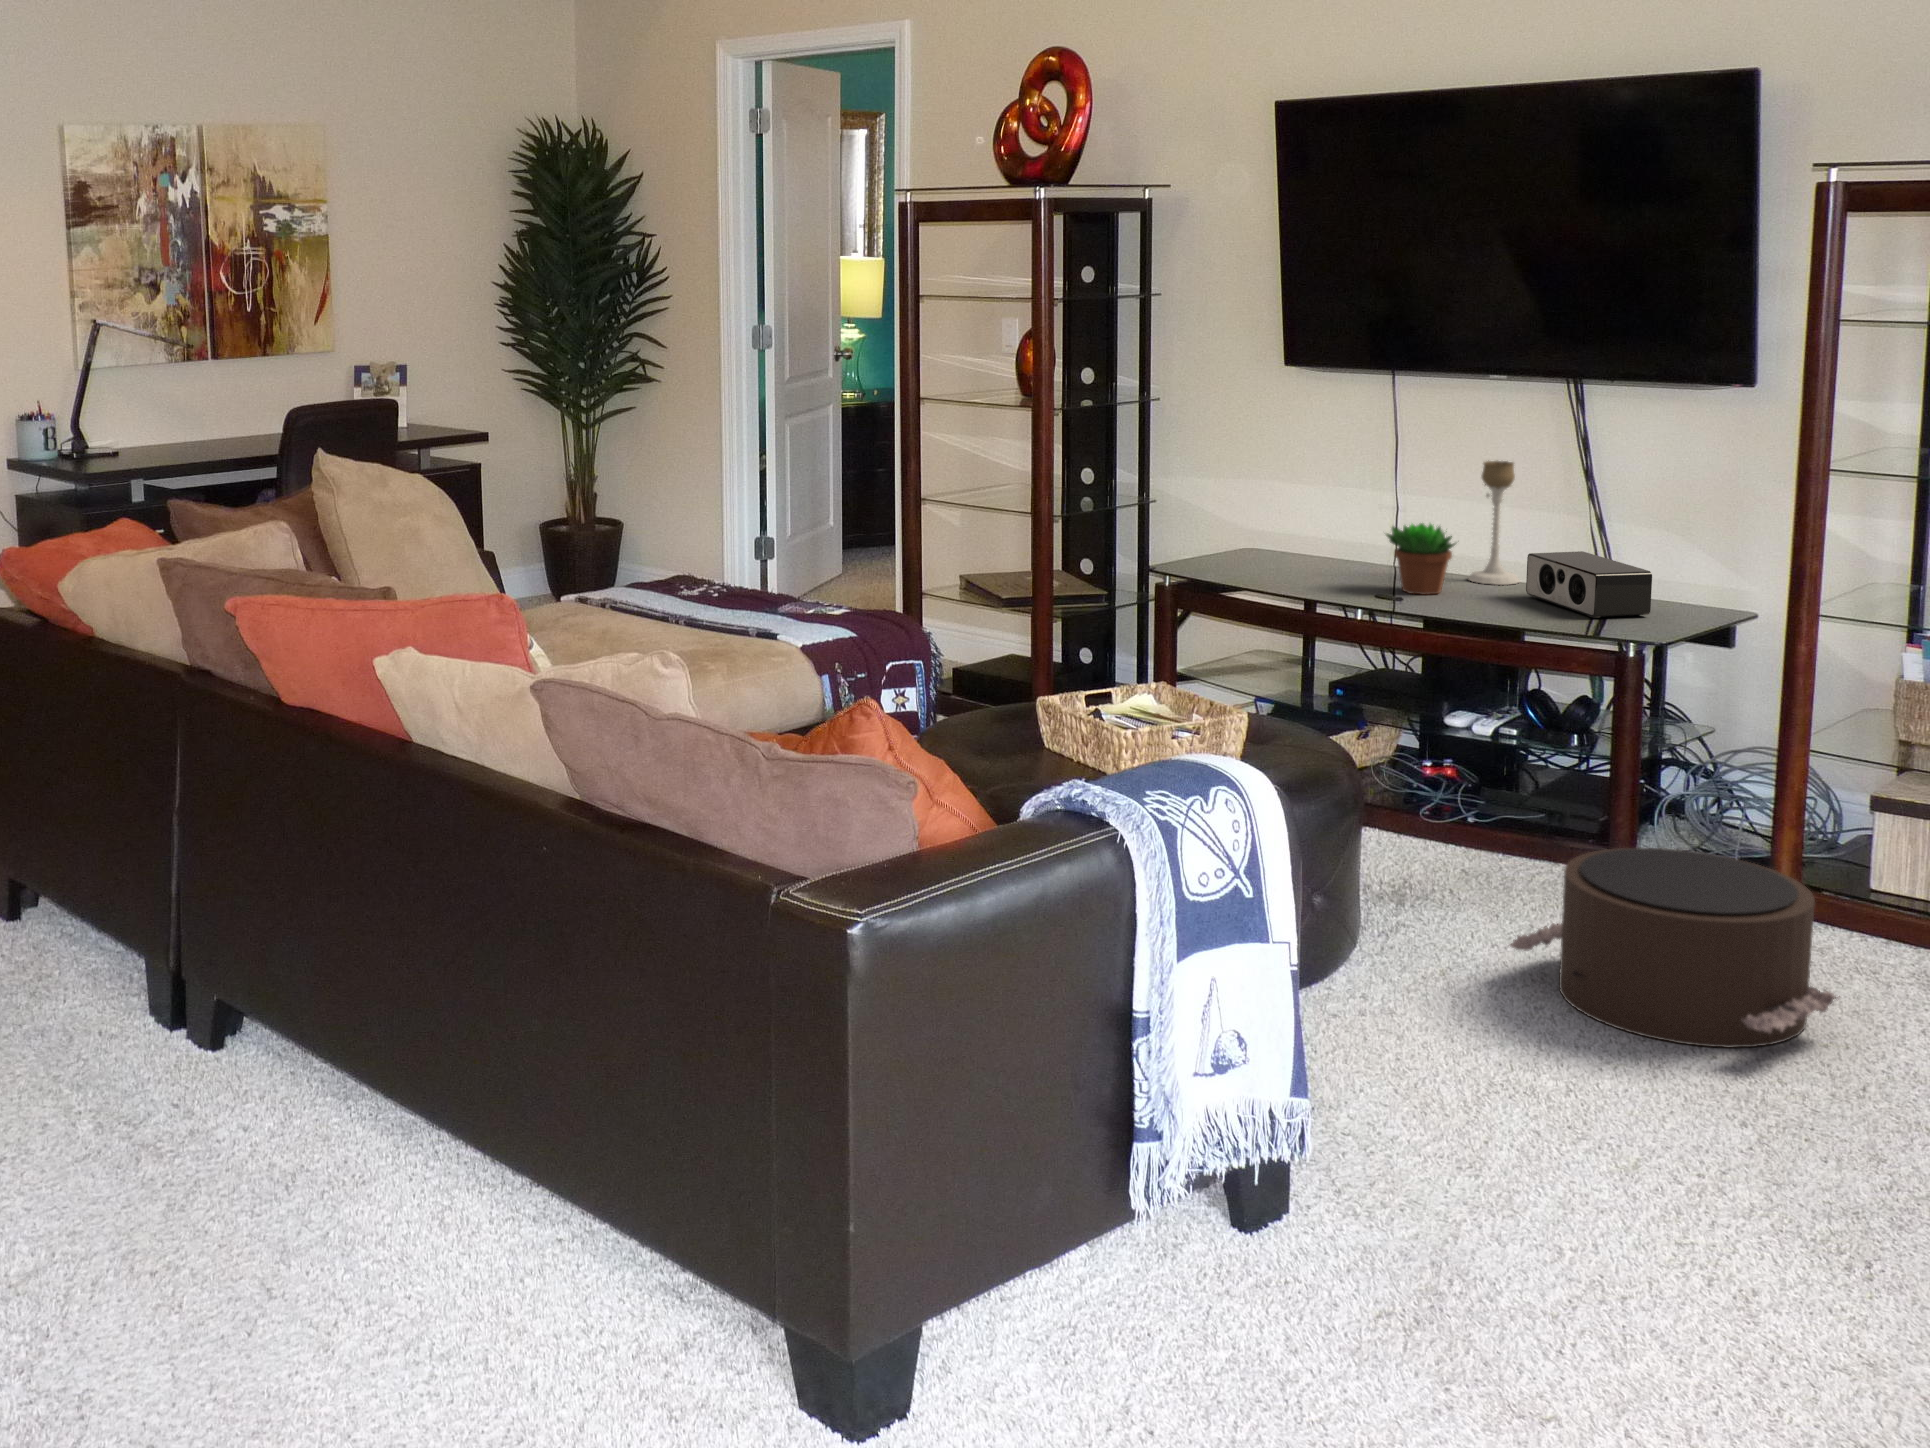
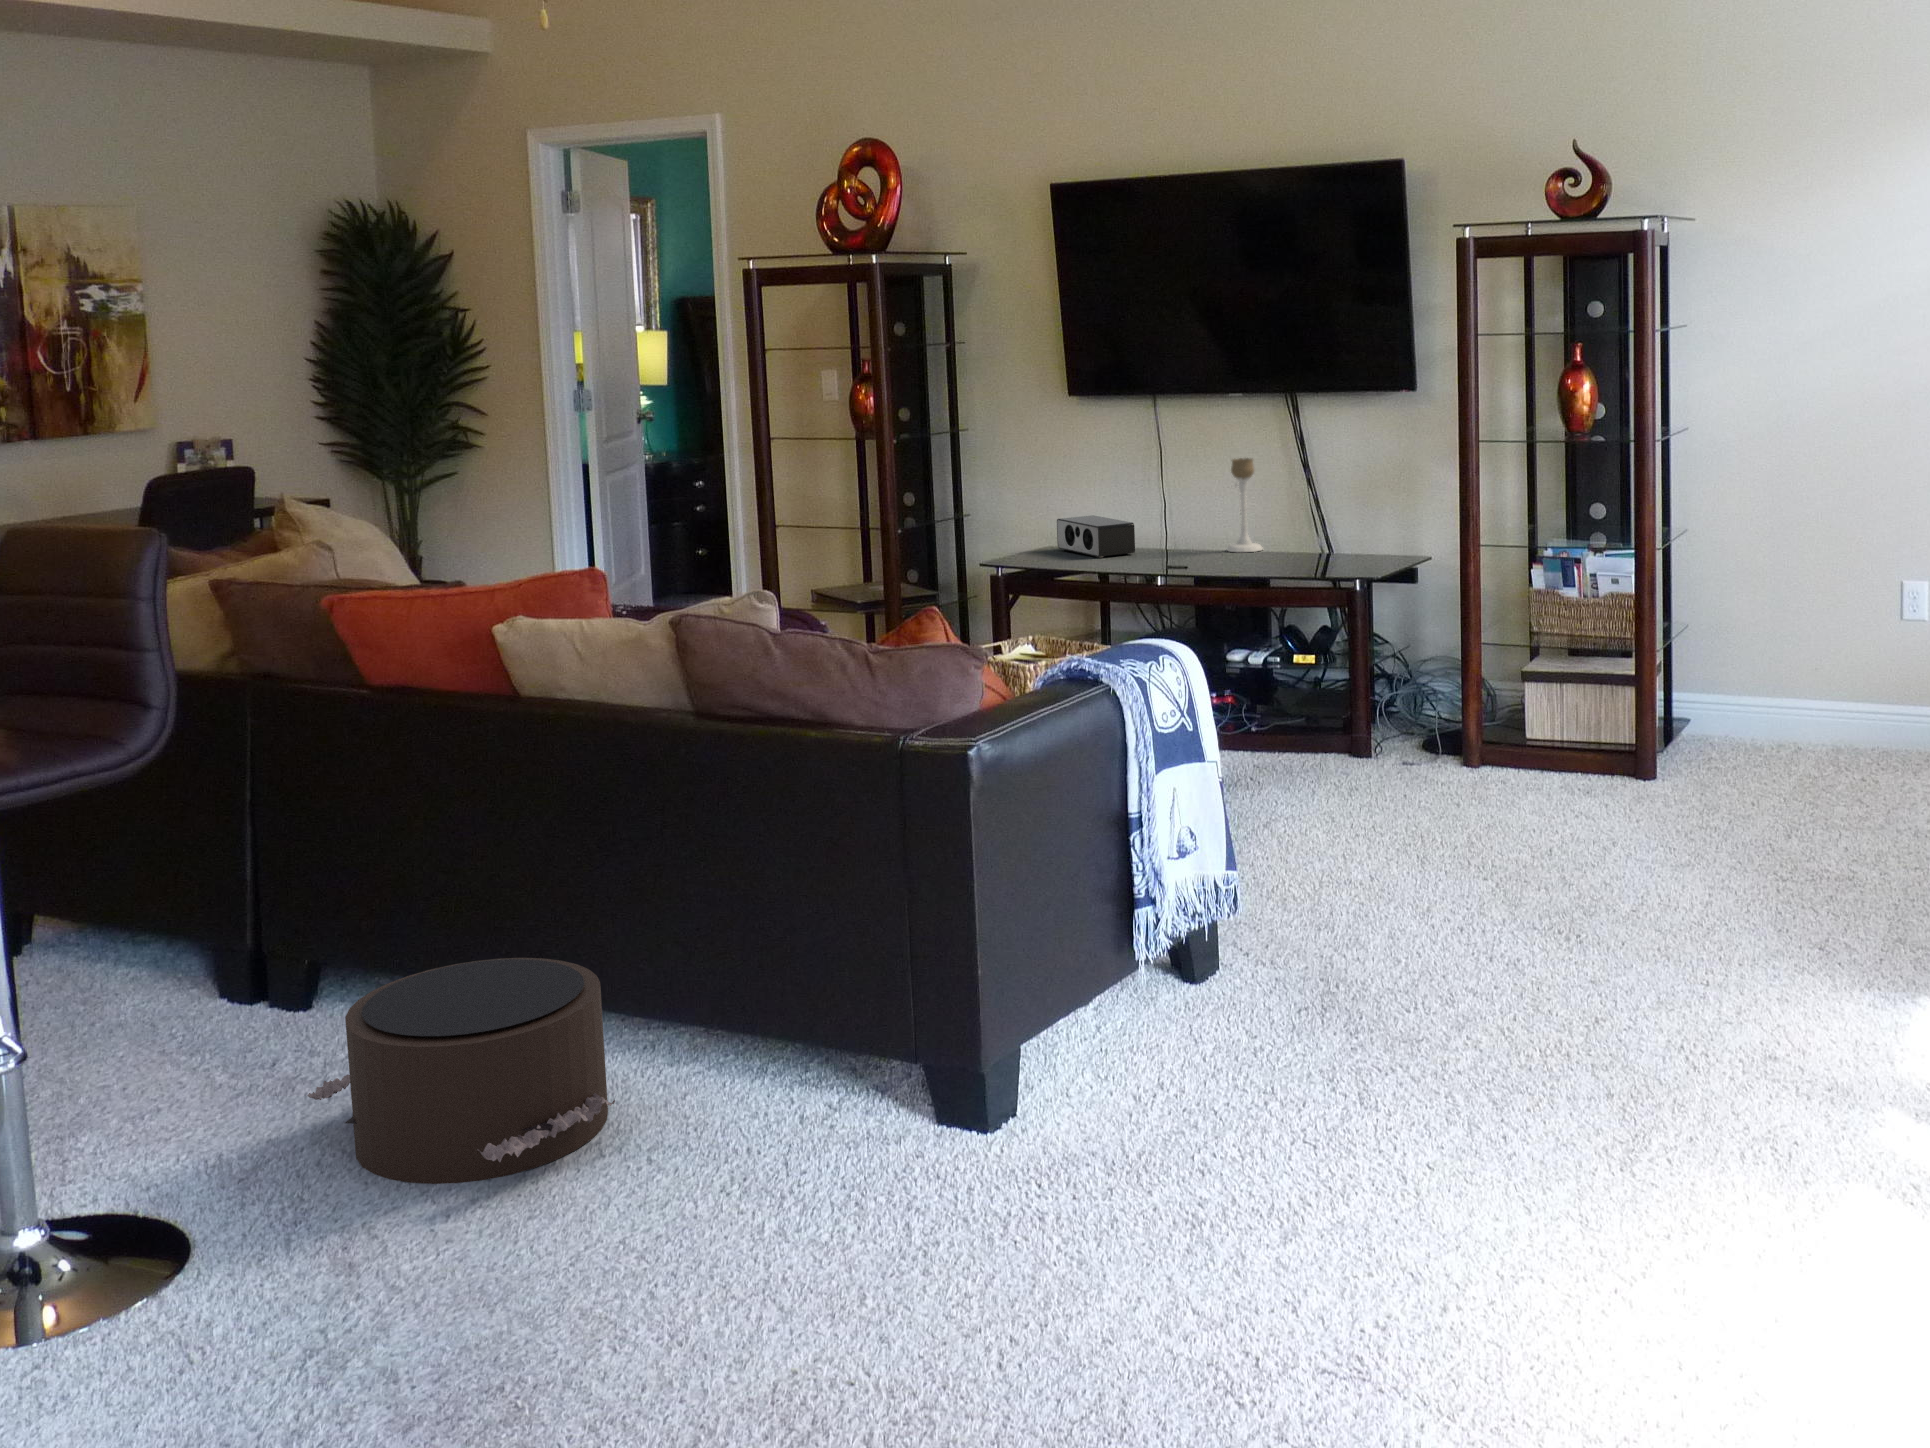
succulent plant: present [1386,523,1456,595] -> none [1168,505,1223,562]
speaker: present [1526,551,1652,618] -> present [1057,515,1135,558]
pouf: present [1510,848,1839,1048] -> present [307,958,615,1184]

